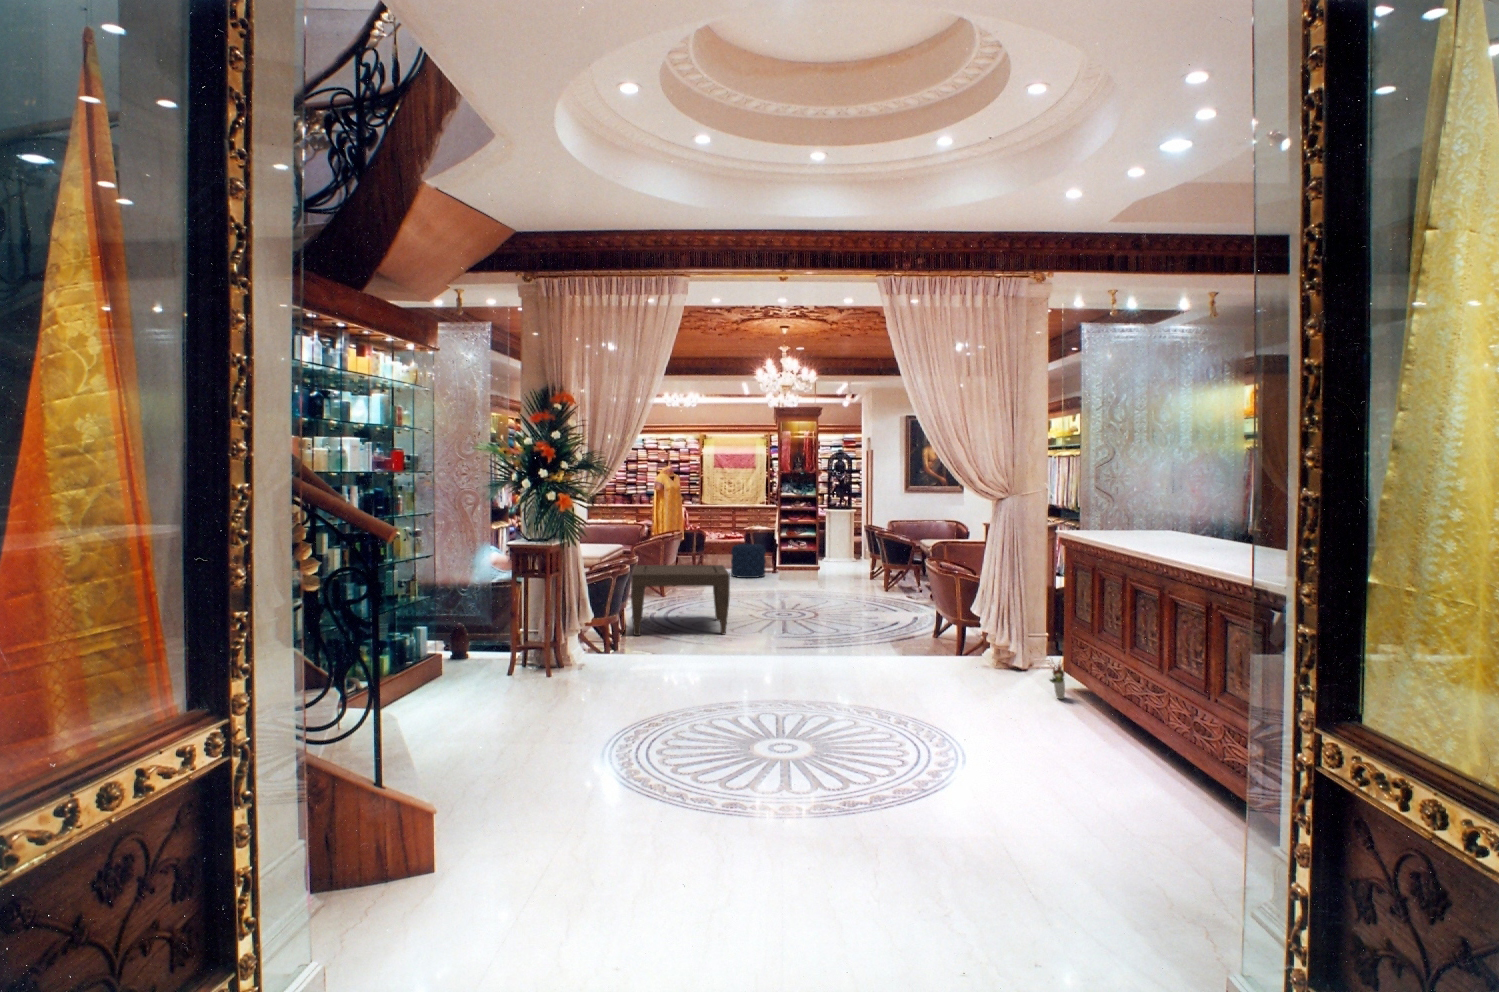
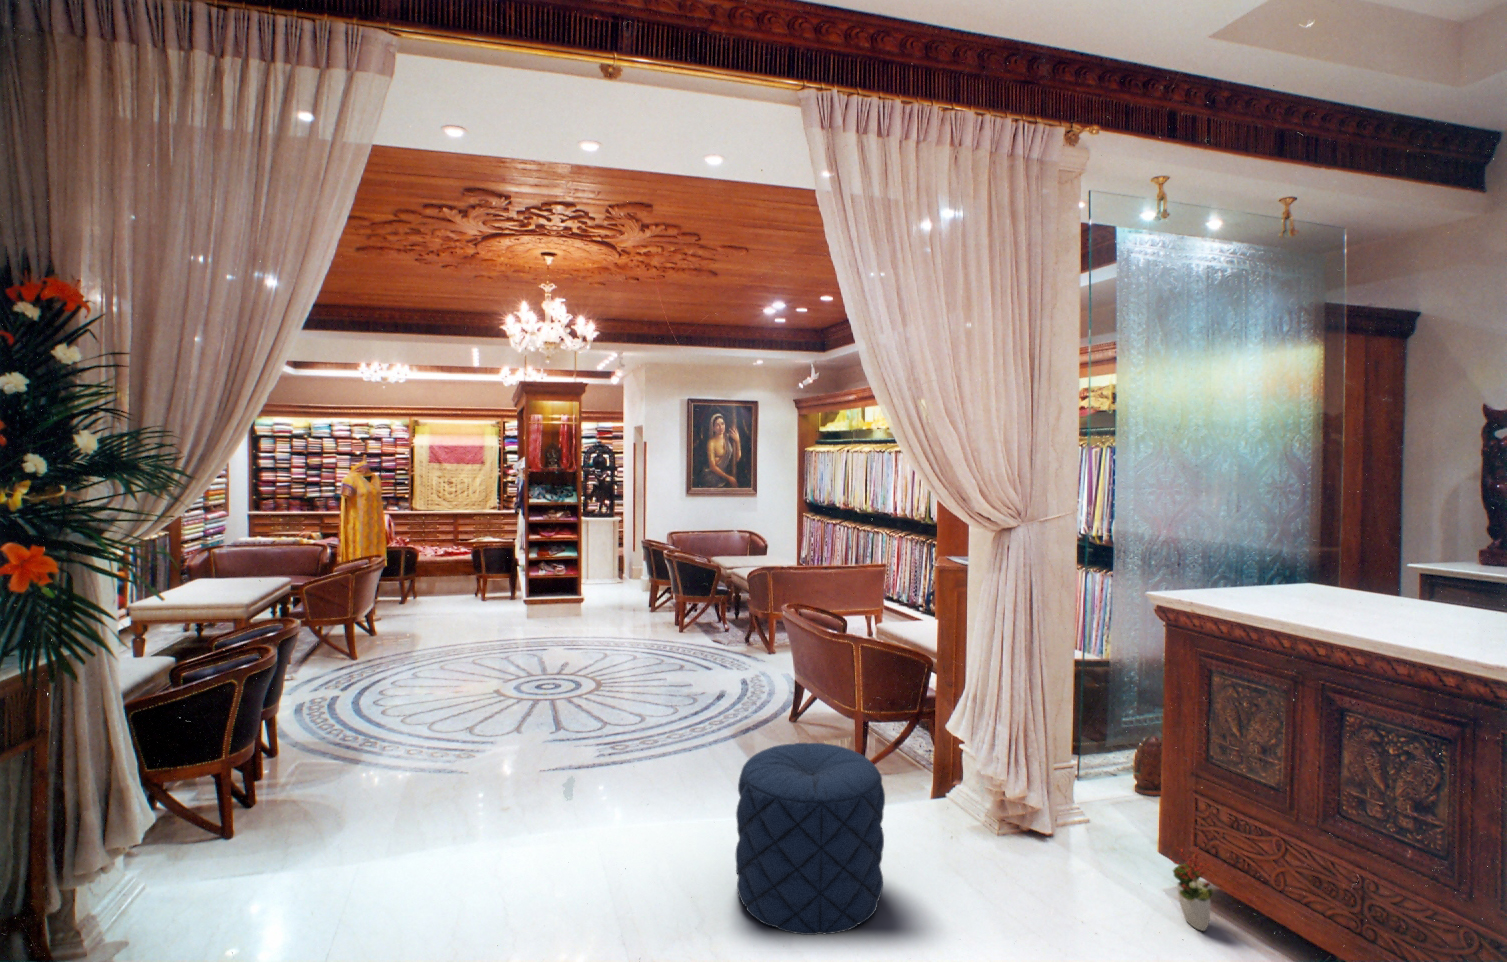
pouf: present [731,544,766,578] -> present [736,743,885,935]
coffee table: present [631,565,730,635] -> none [275,627,477,789]

